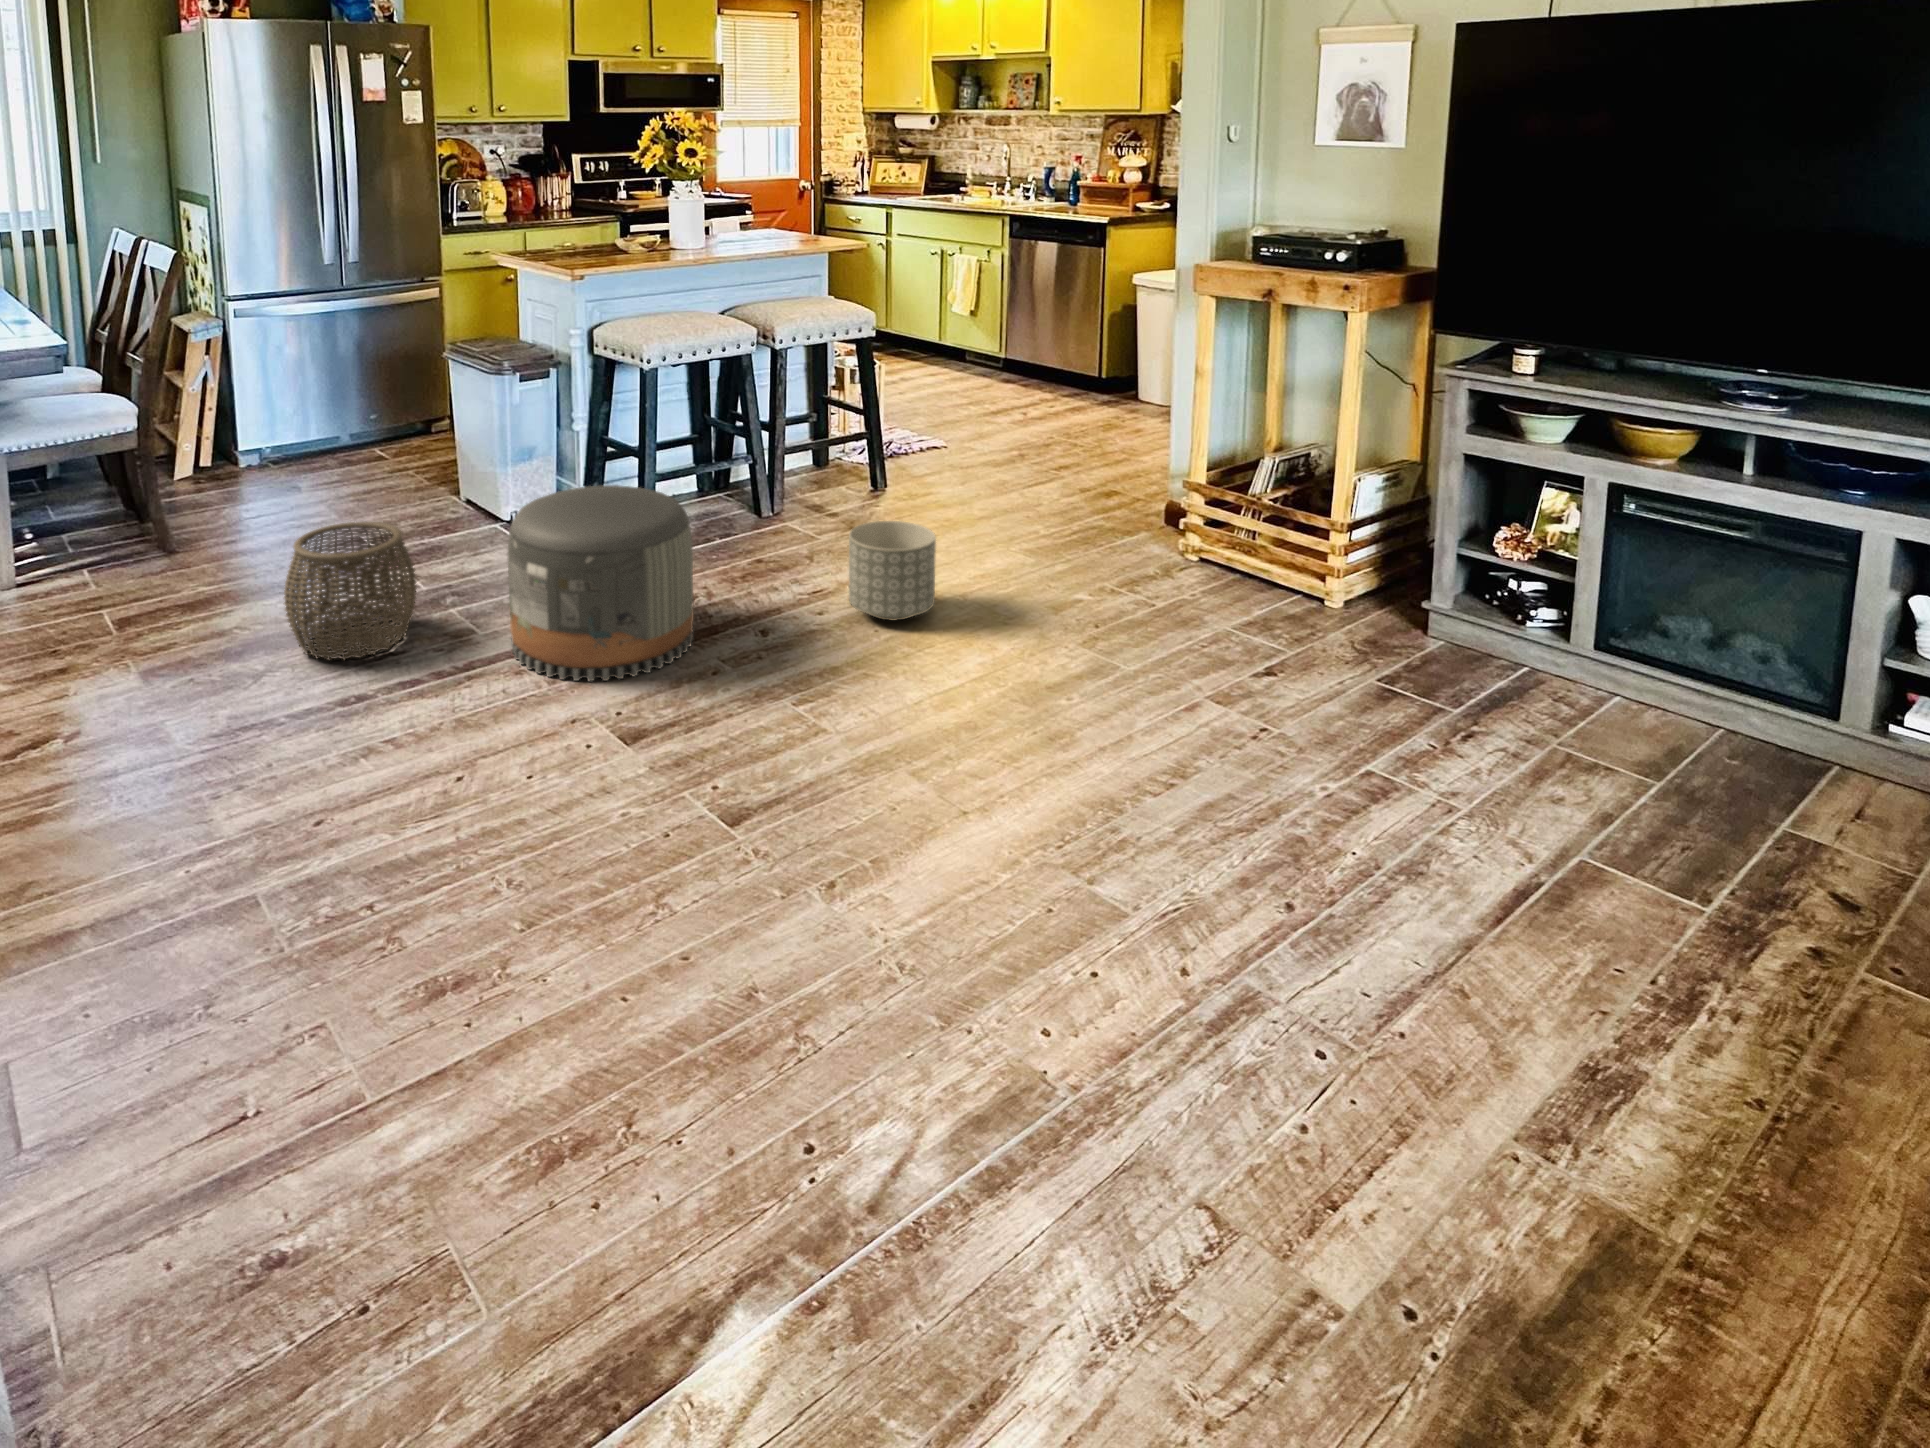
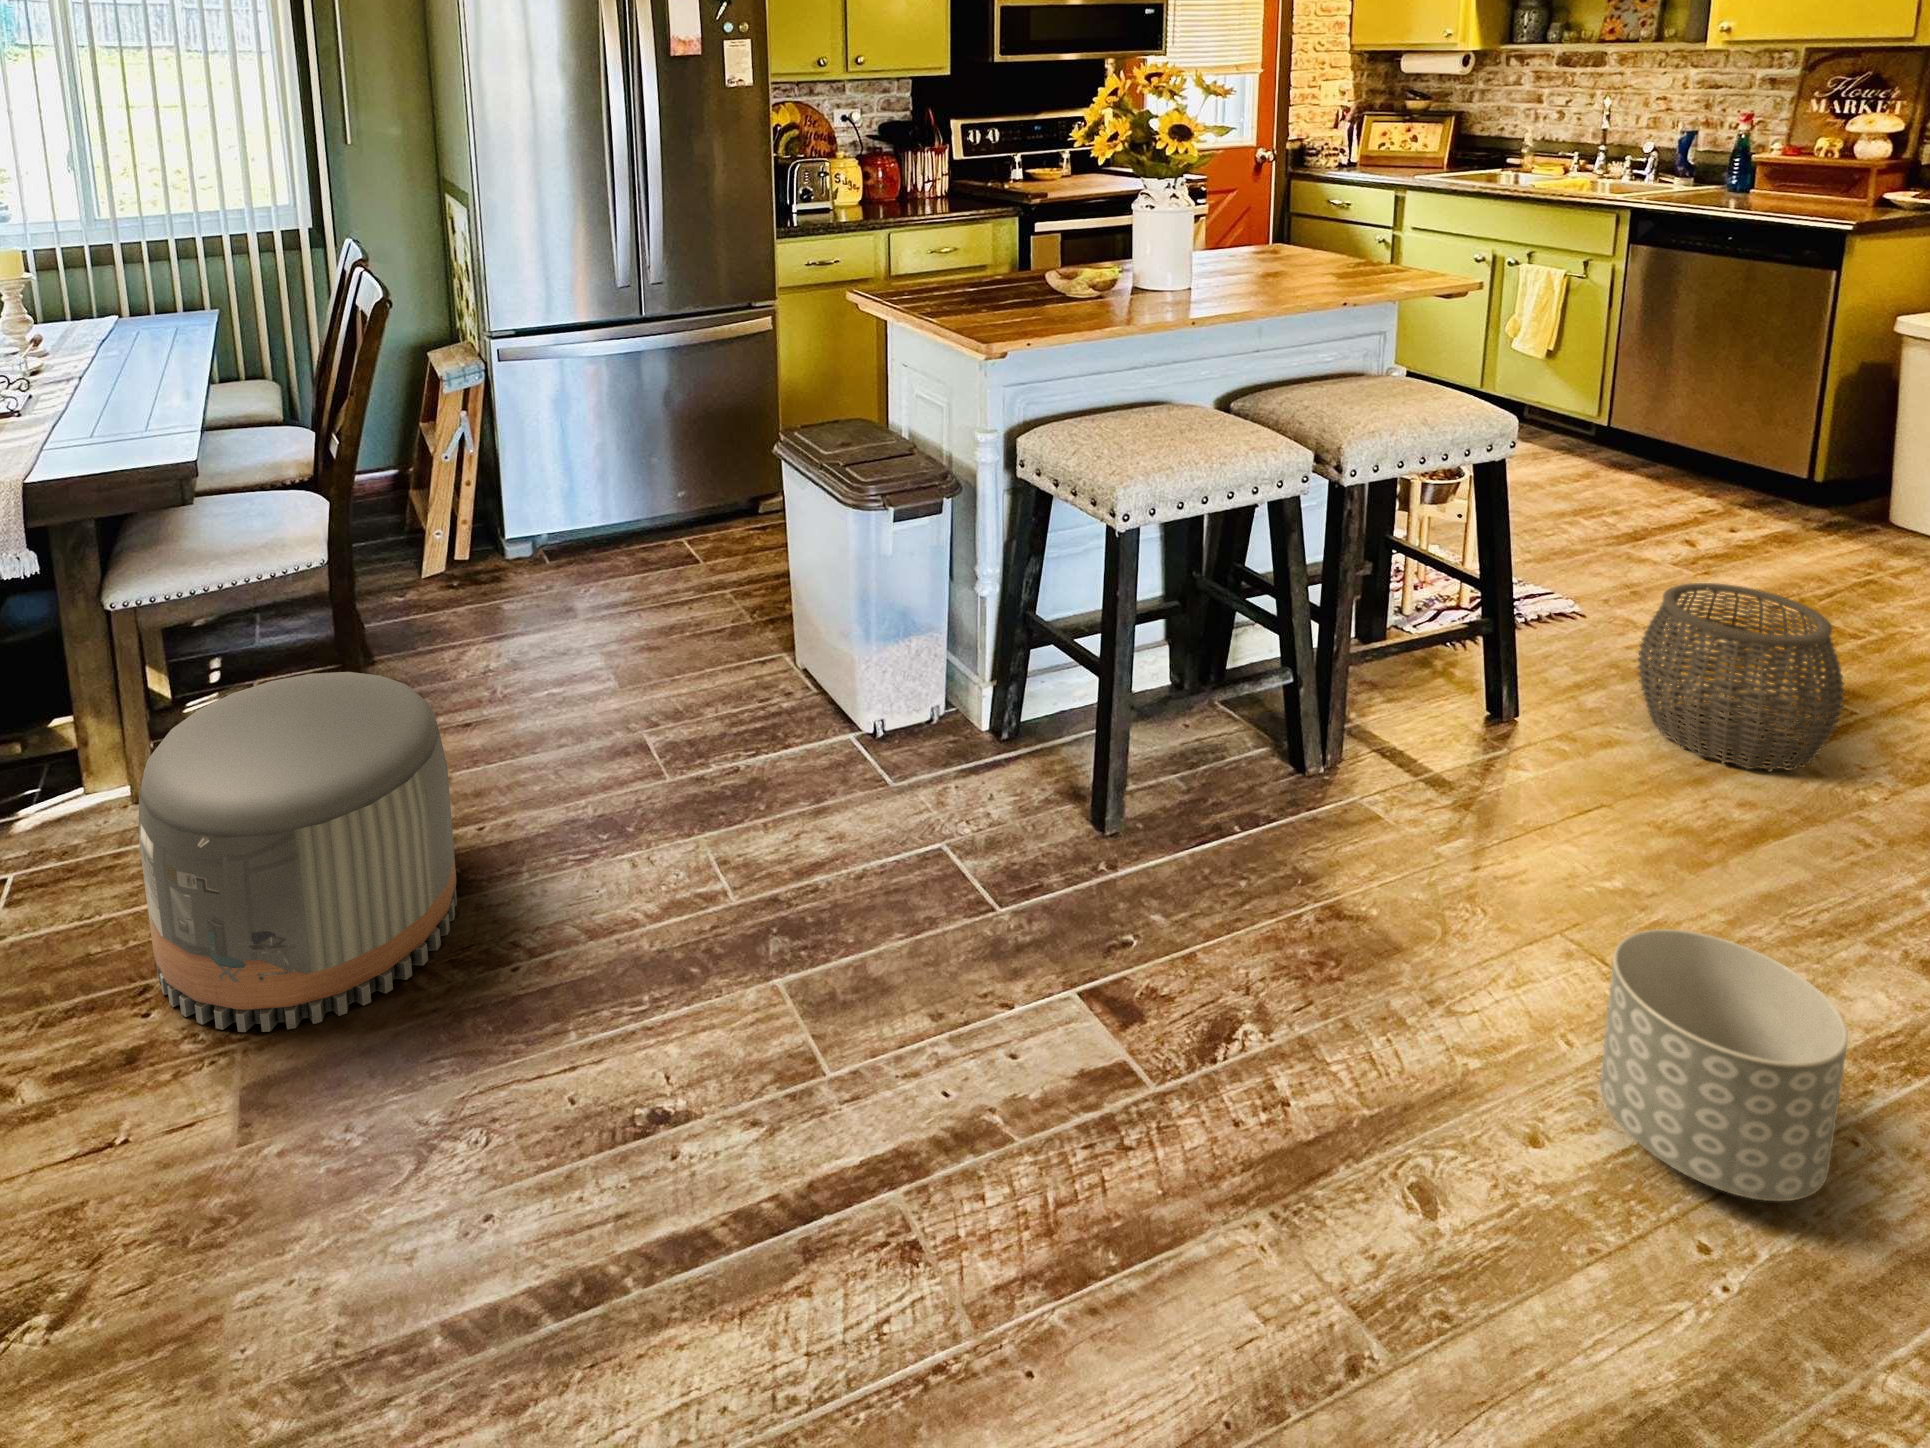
pouf: present [507,485,694,681] -> present [138,672,457,1032]
woven basket: present [284,522,417,660] -> present [1637,583,1845,772]

